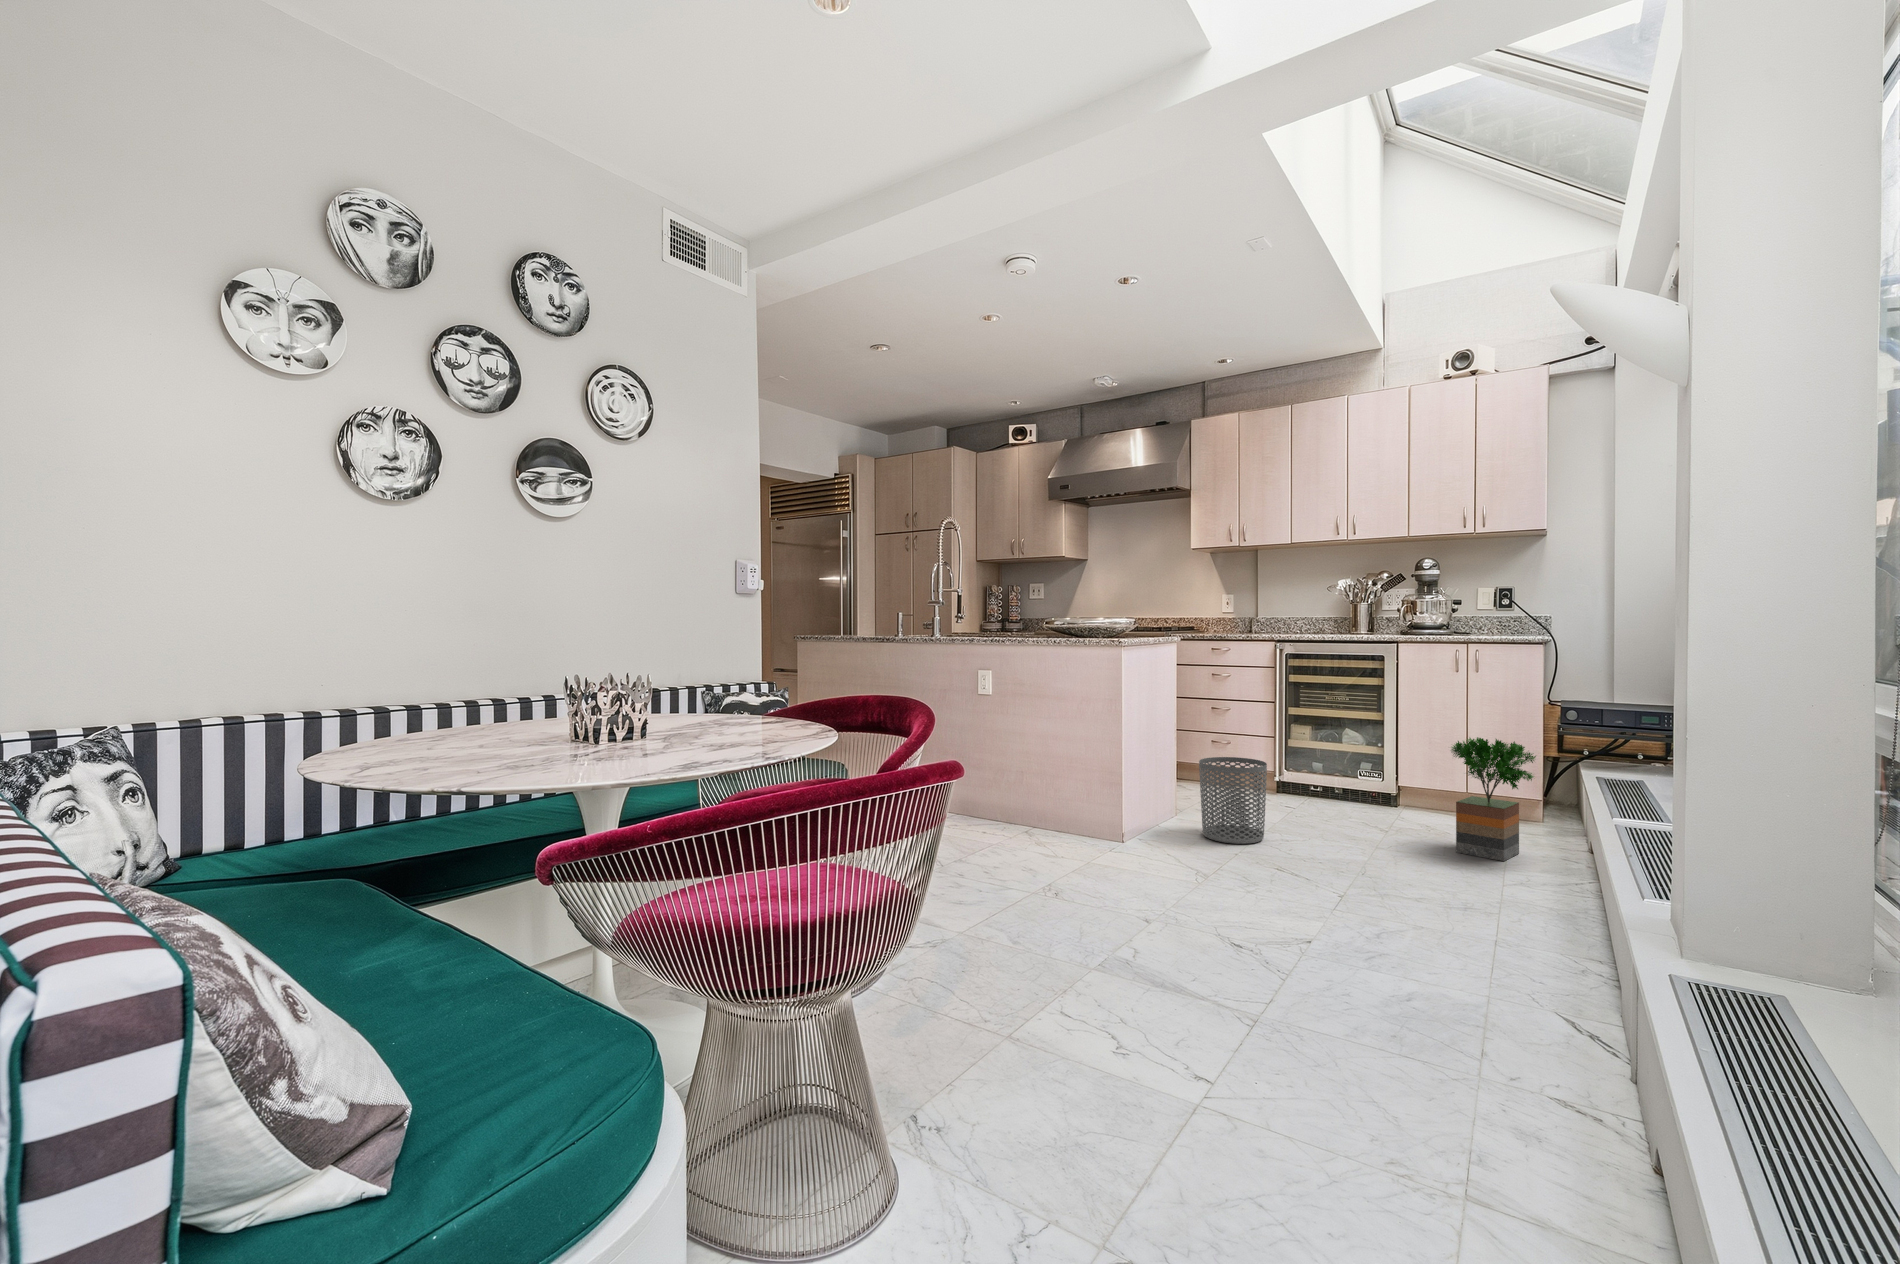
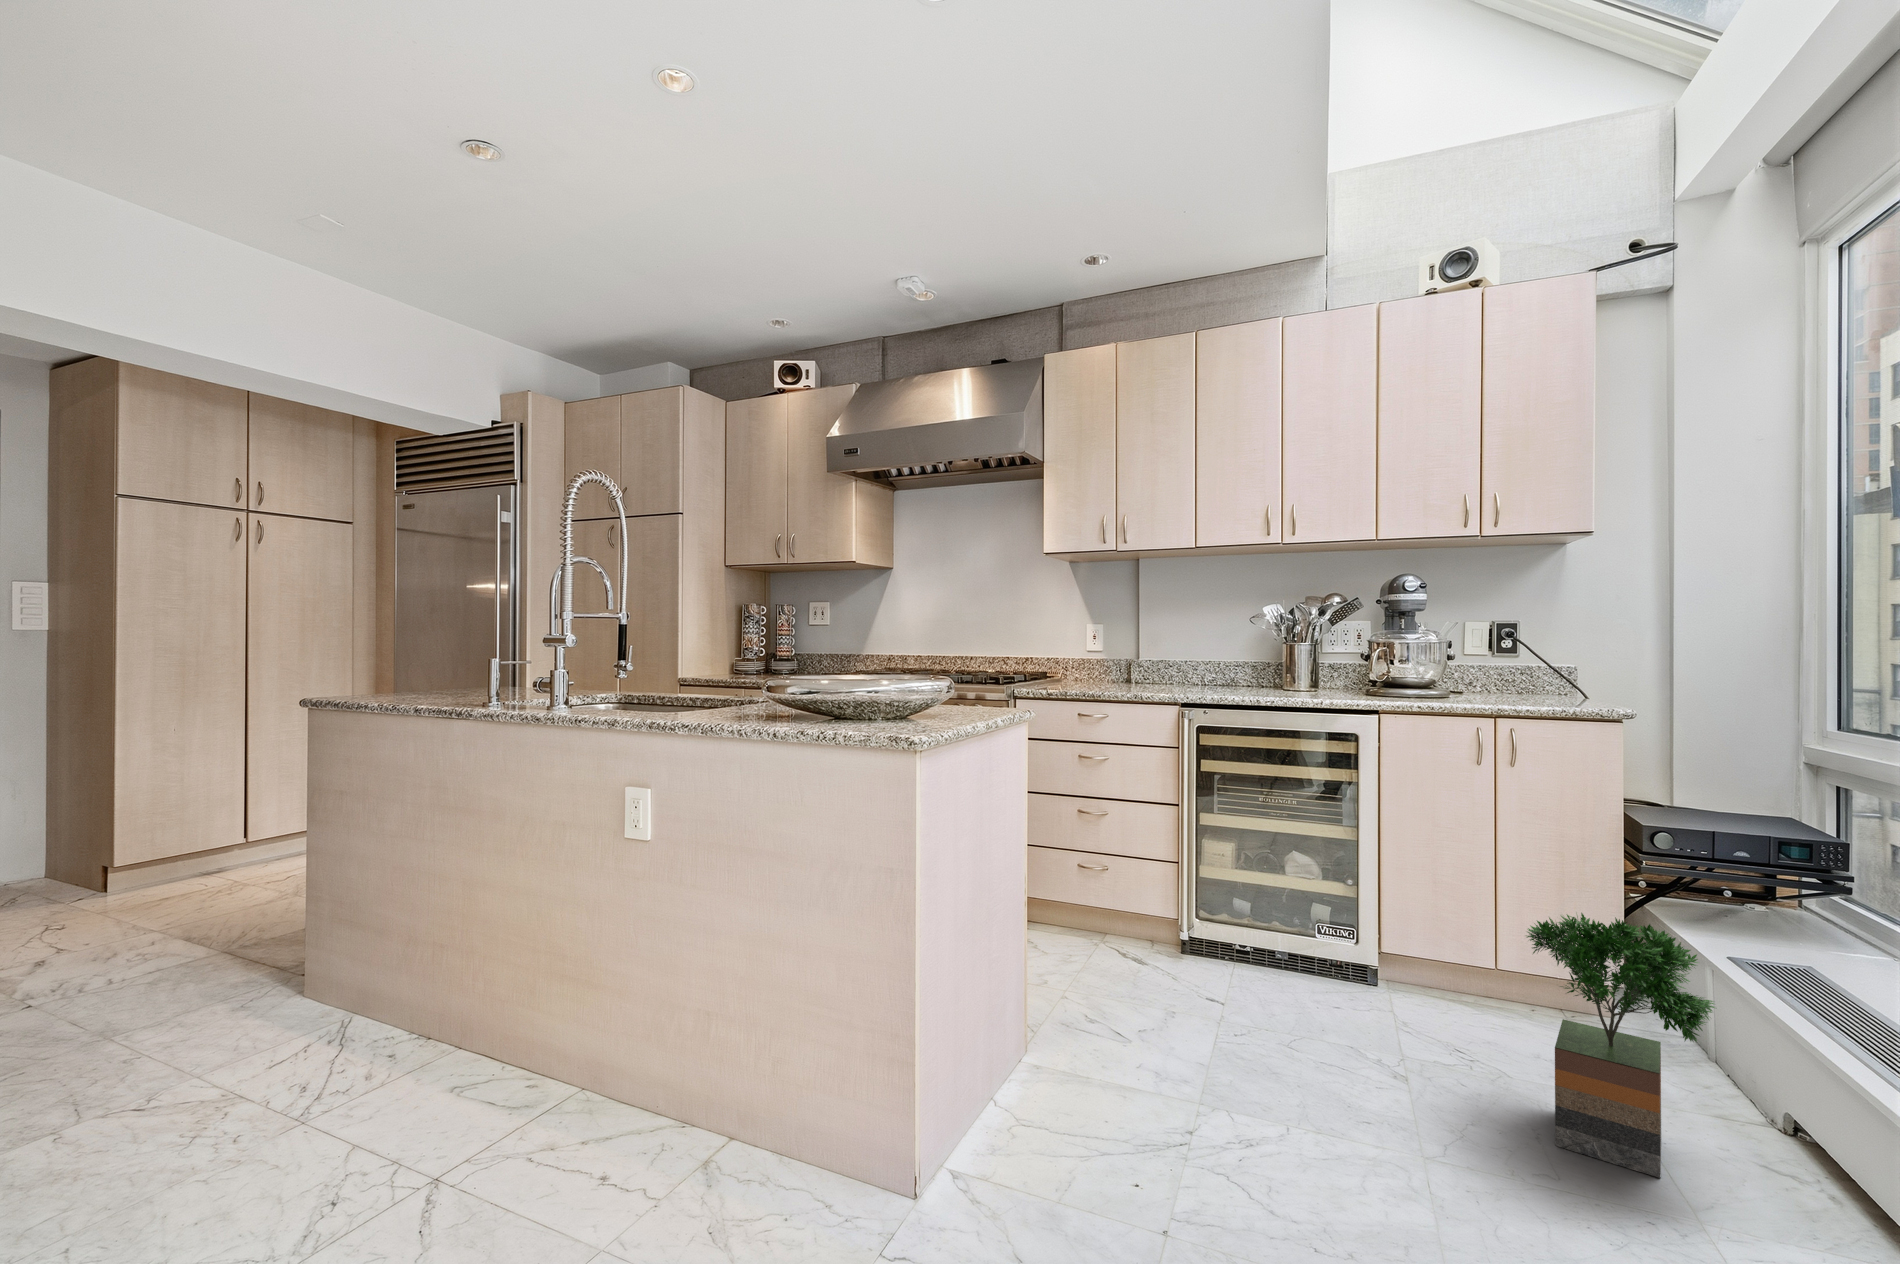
waste bin: present [1199,757,1267,844] -> none [1072,948,1202,1152]

